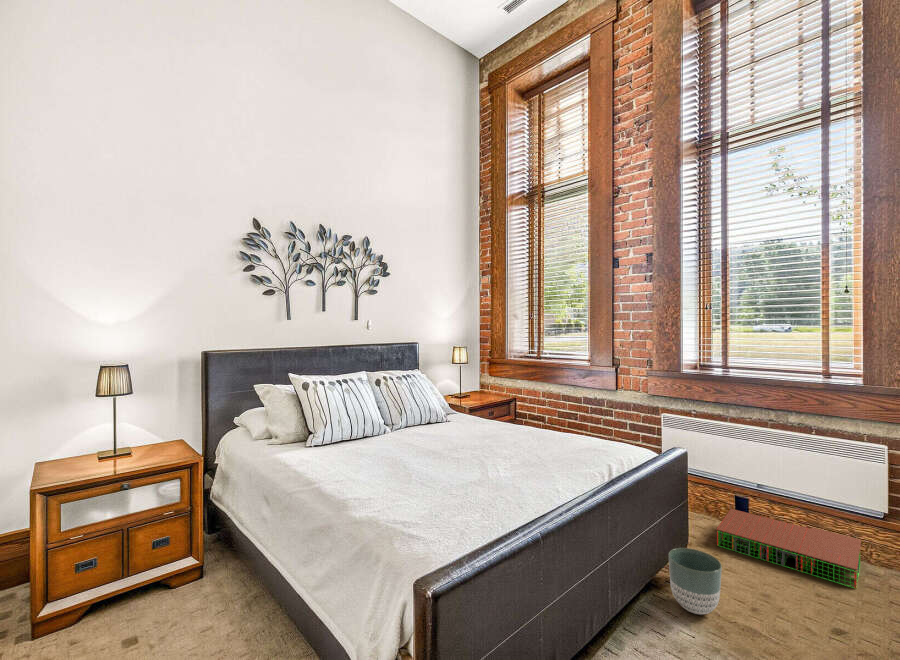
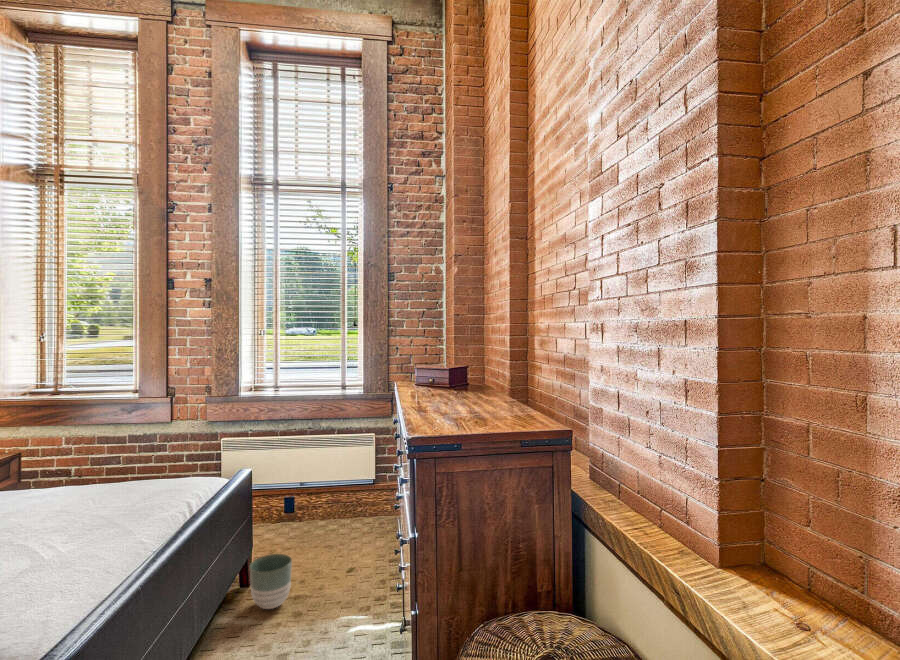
storage bin: present [716,509,861,589] -> none [277,505,368,547]

